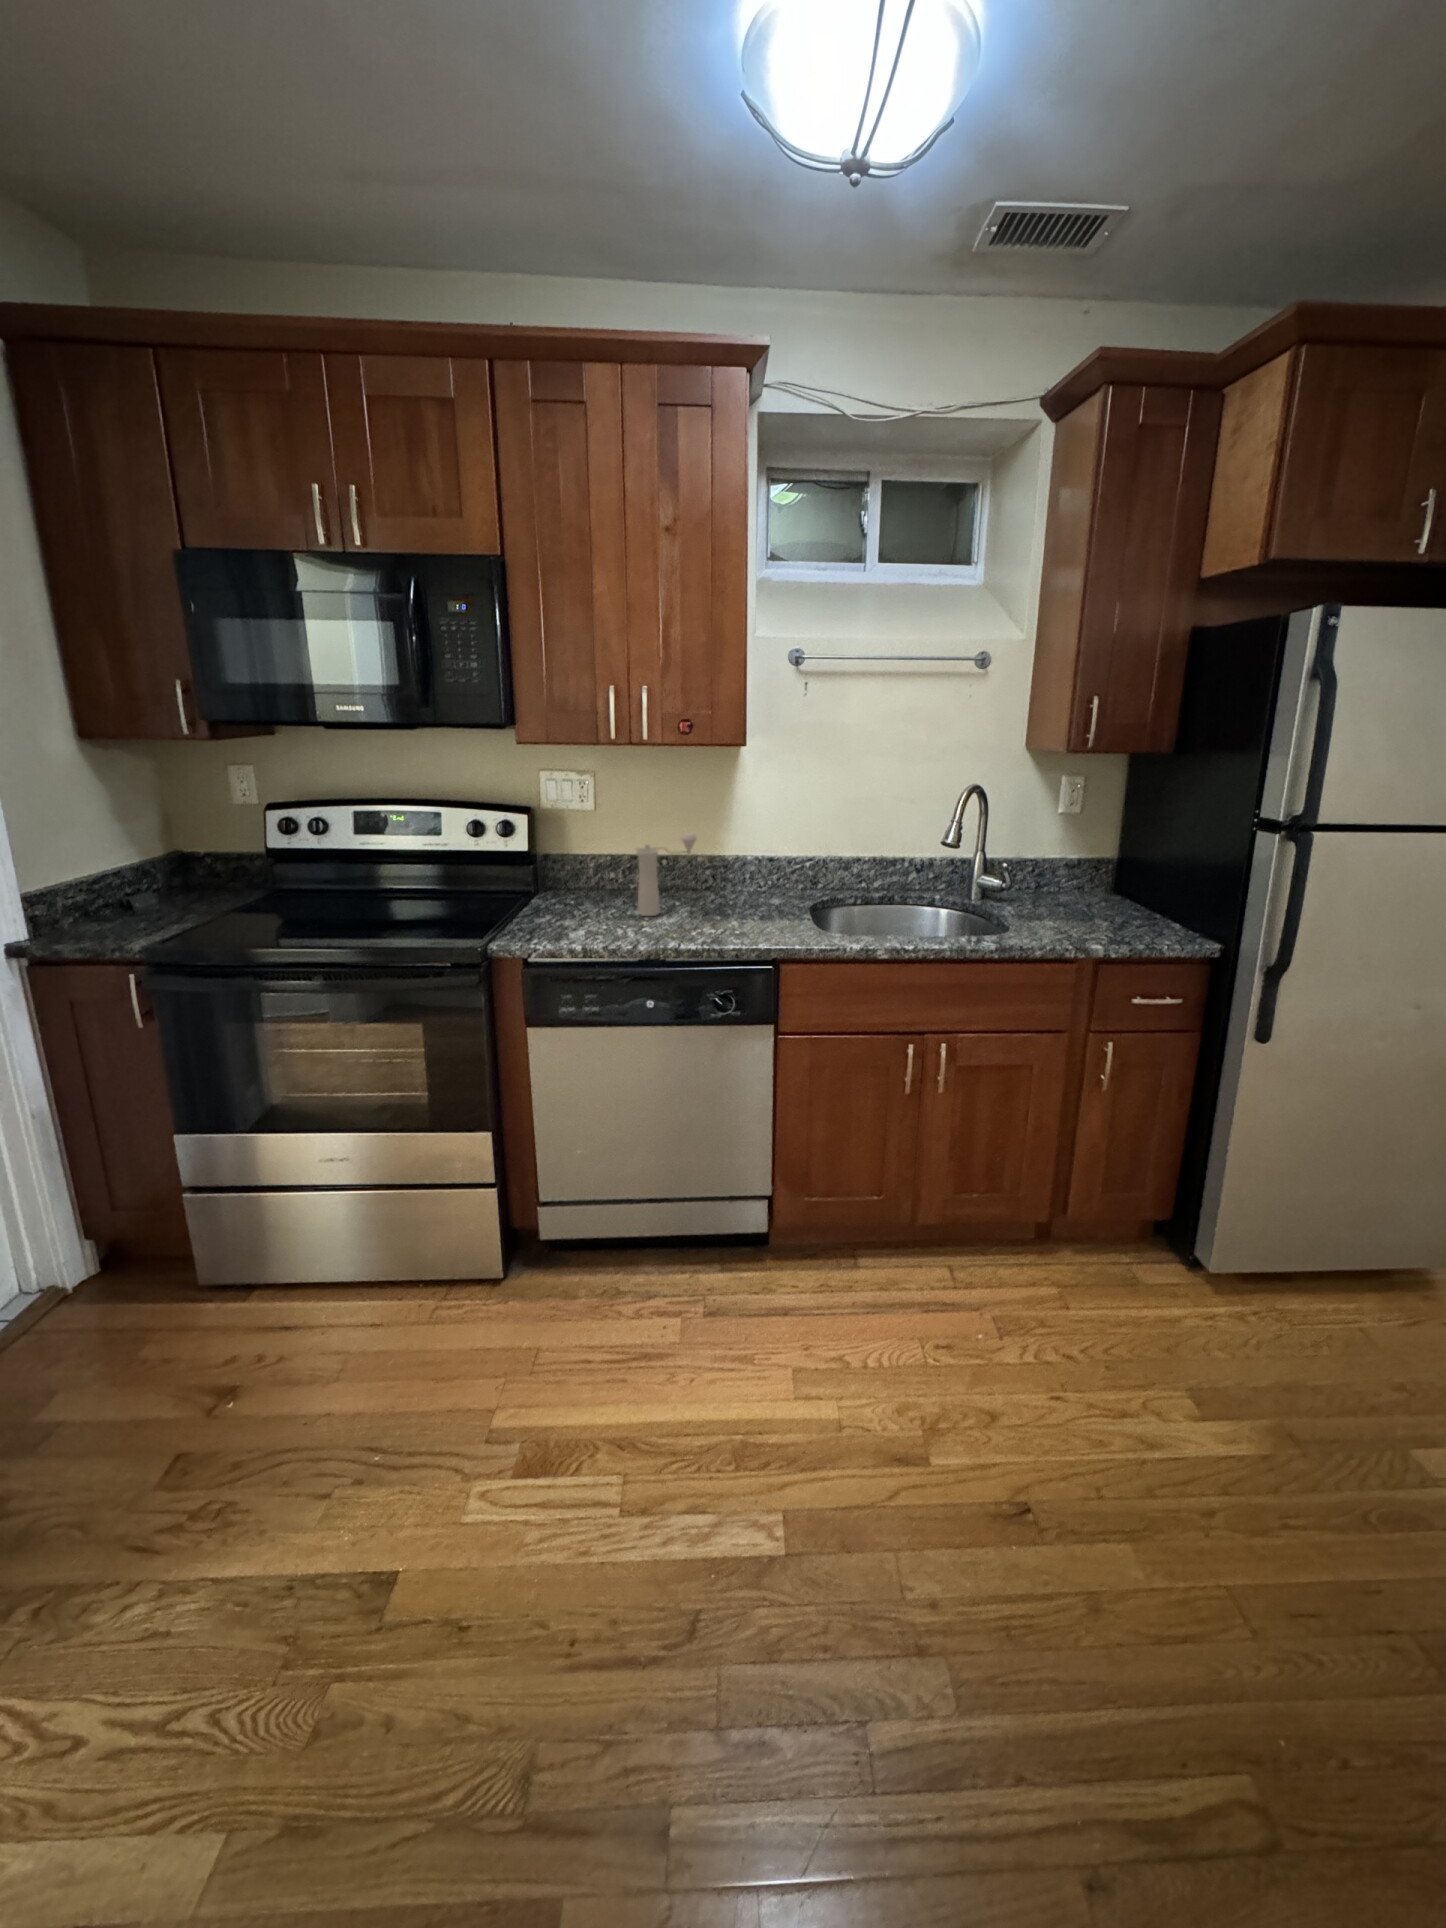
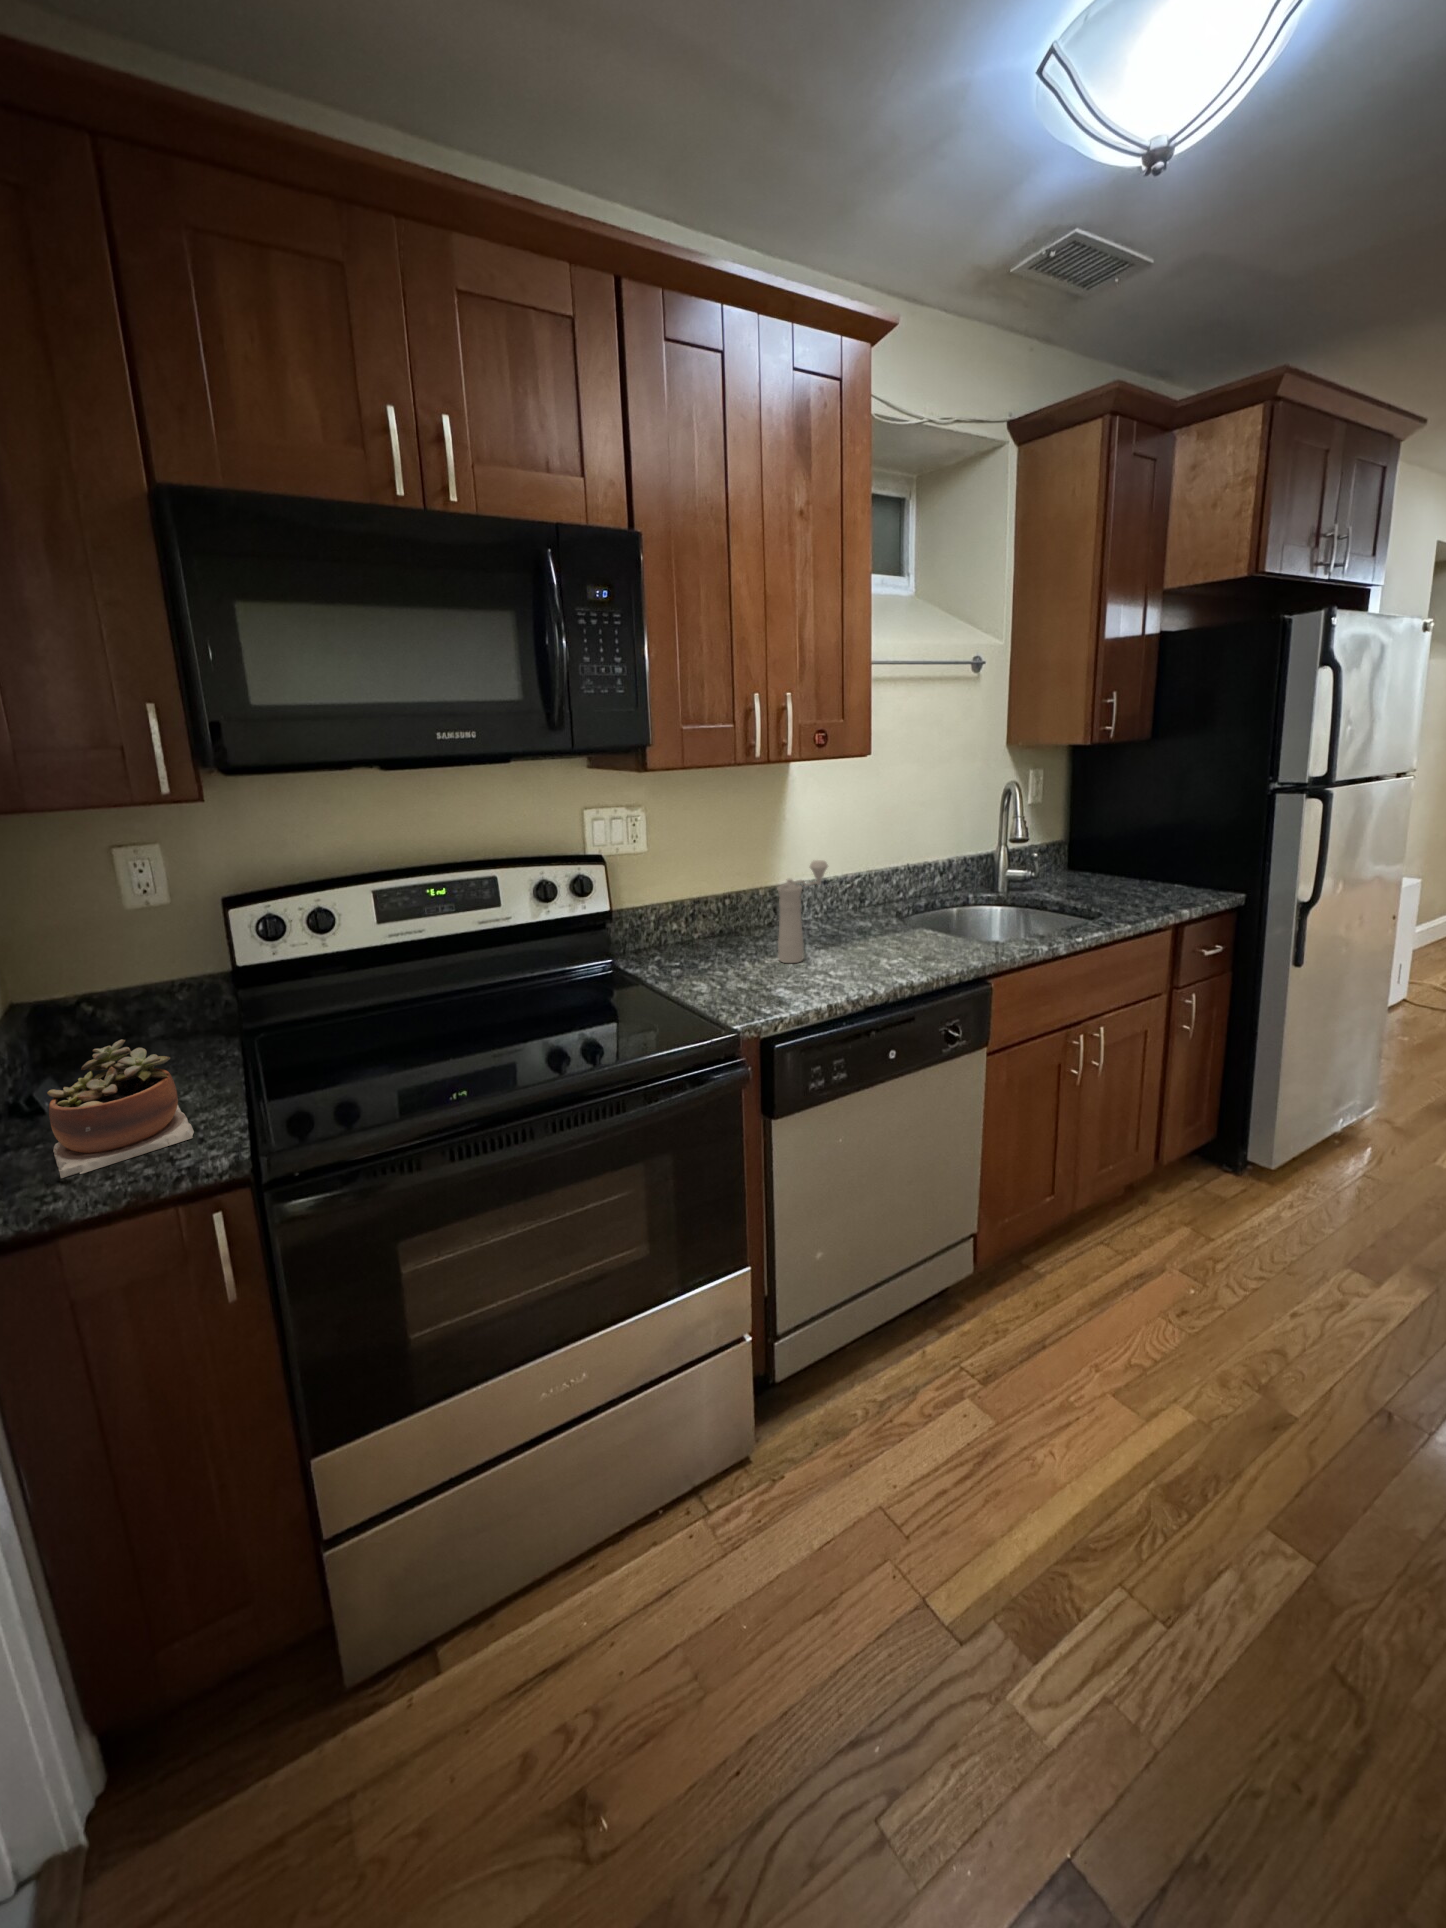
succulent plant: none [94,871,192,933] -> present [47,1039,194,1178]

